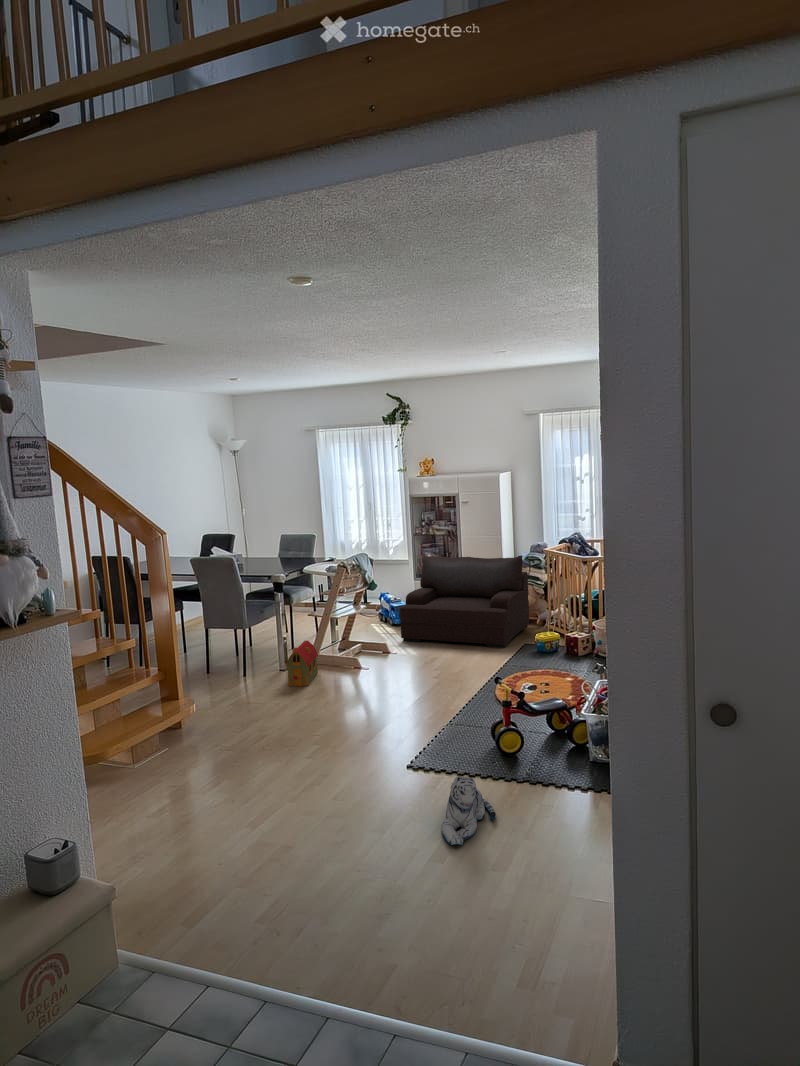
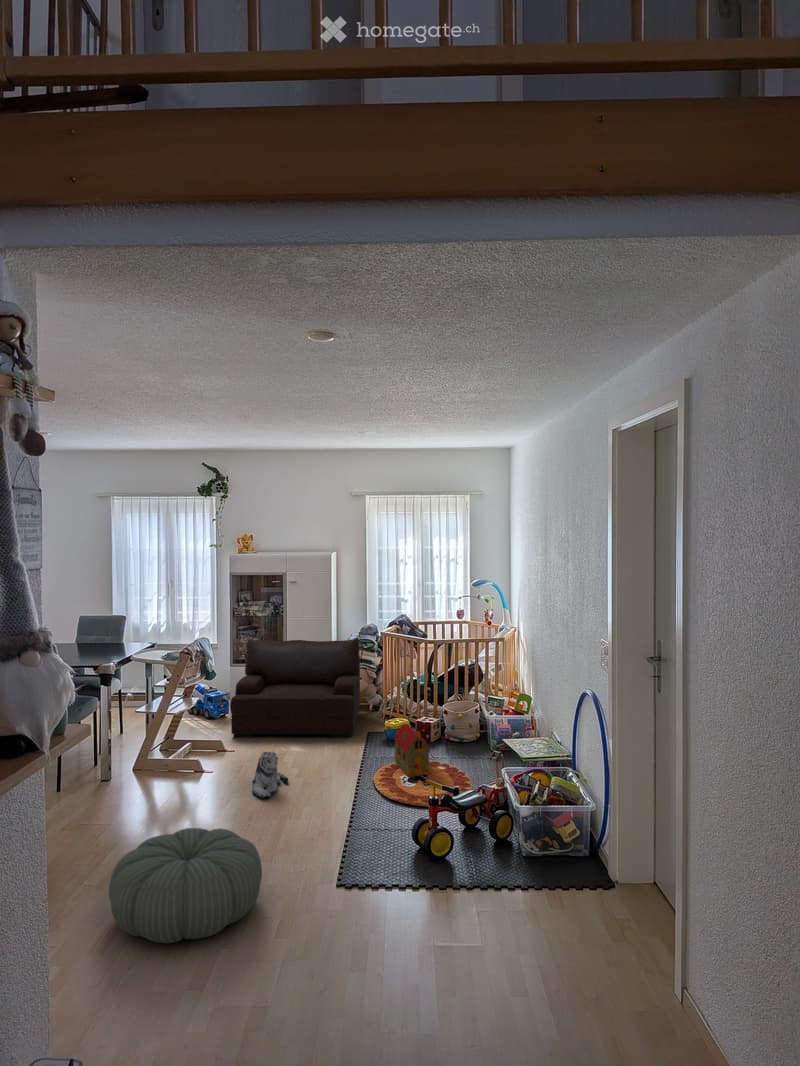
toy house: present [286,641,318,686] -> present [394,724,430,776]
pouf: none [227,700,341,777] -> present [109,828,262,943]
plush toy: present [442,777,496,845] -> present [252,752,288,798]

